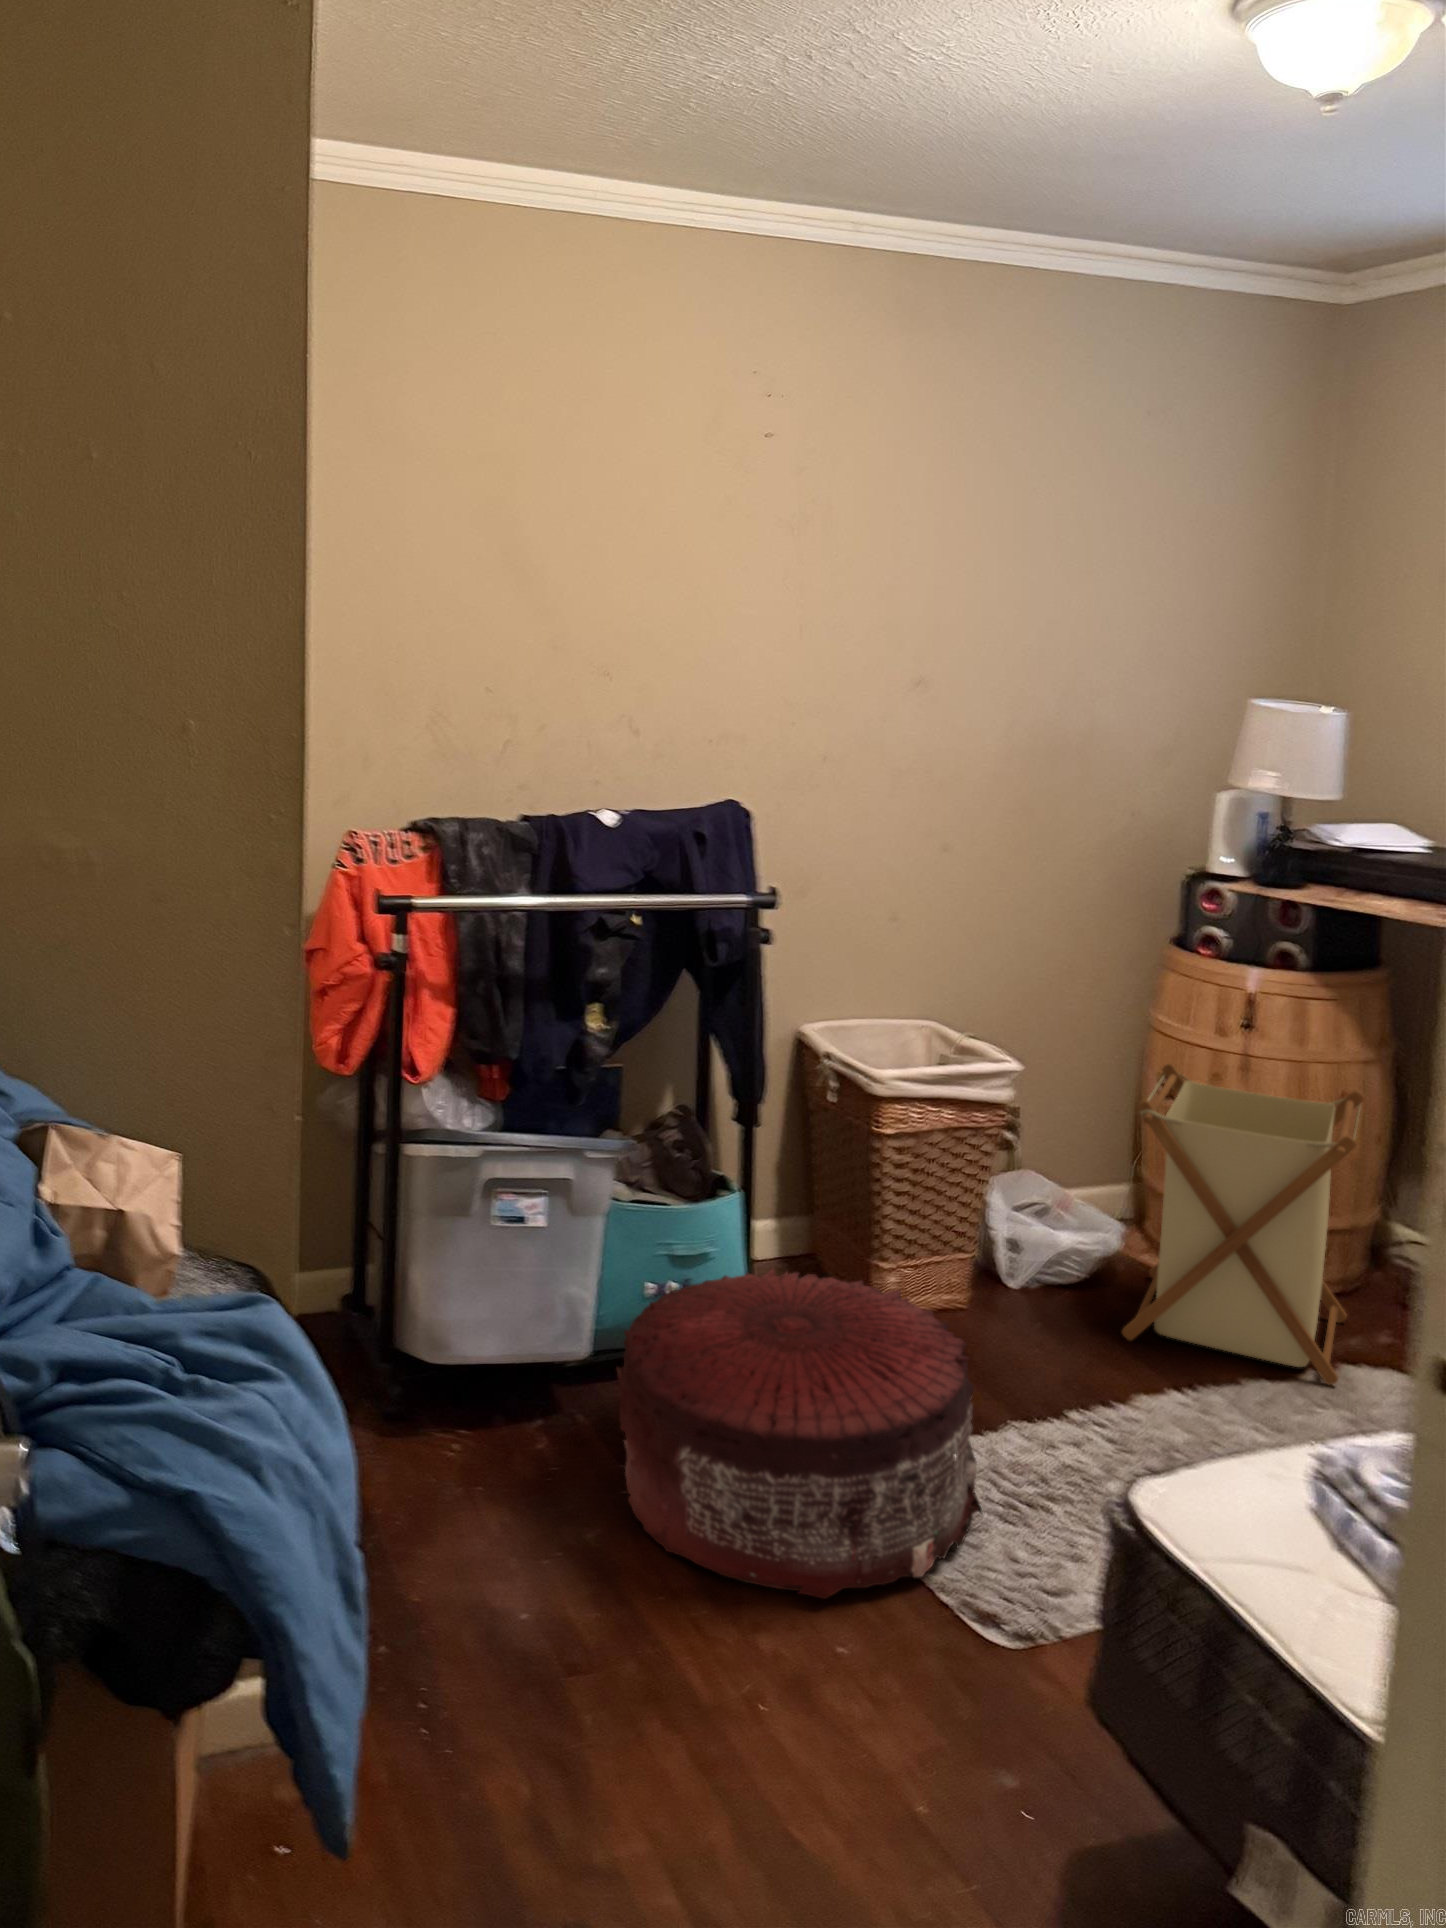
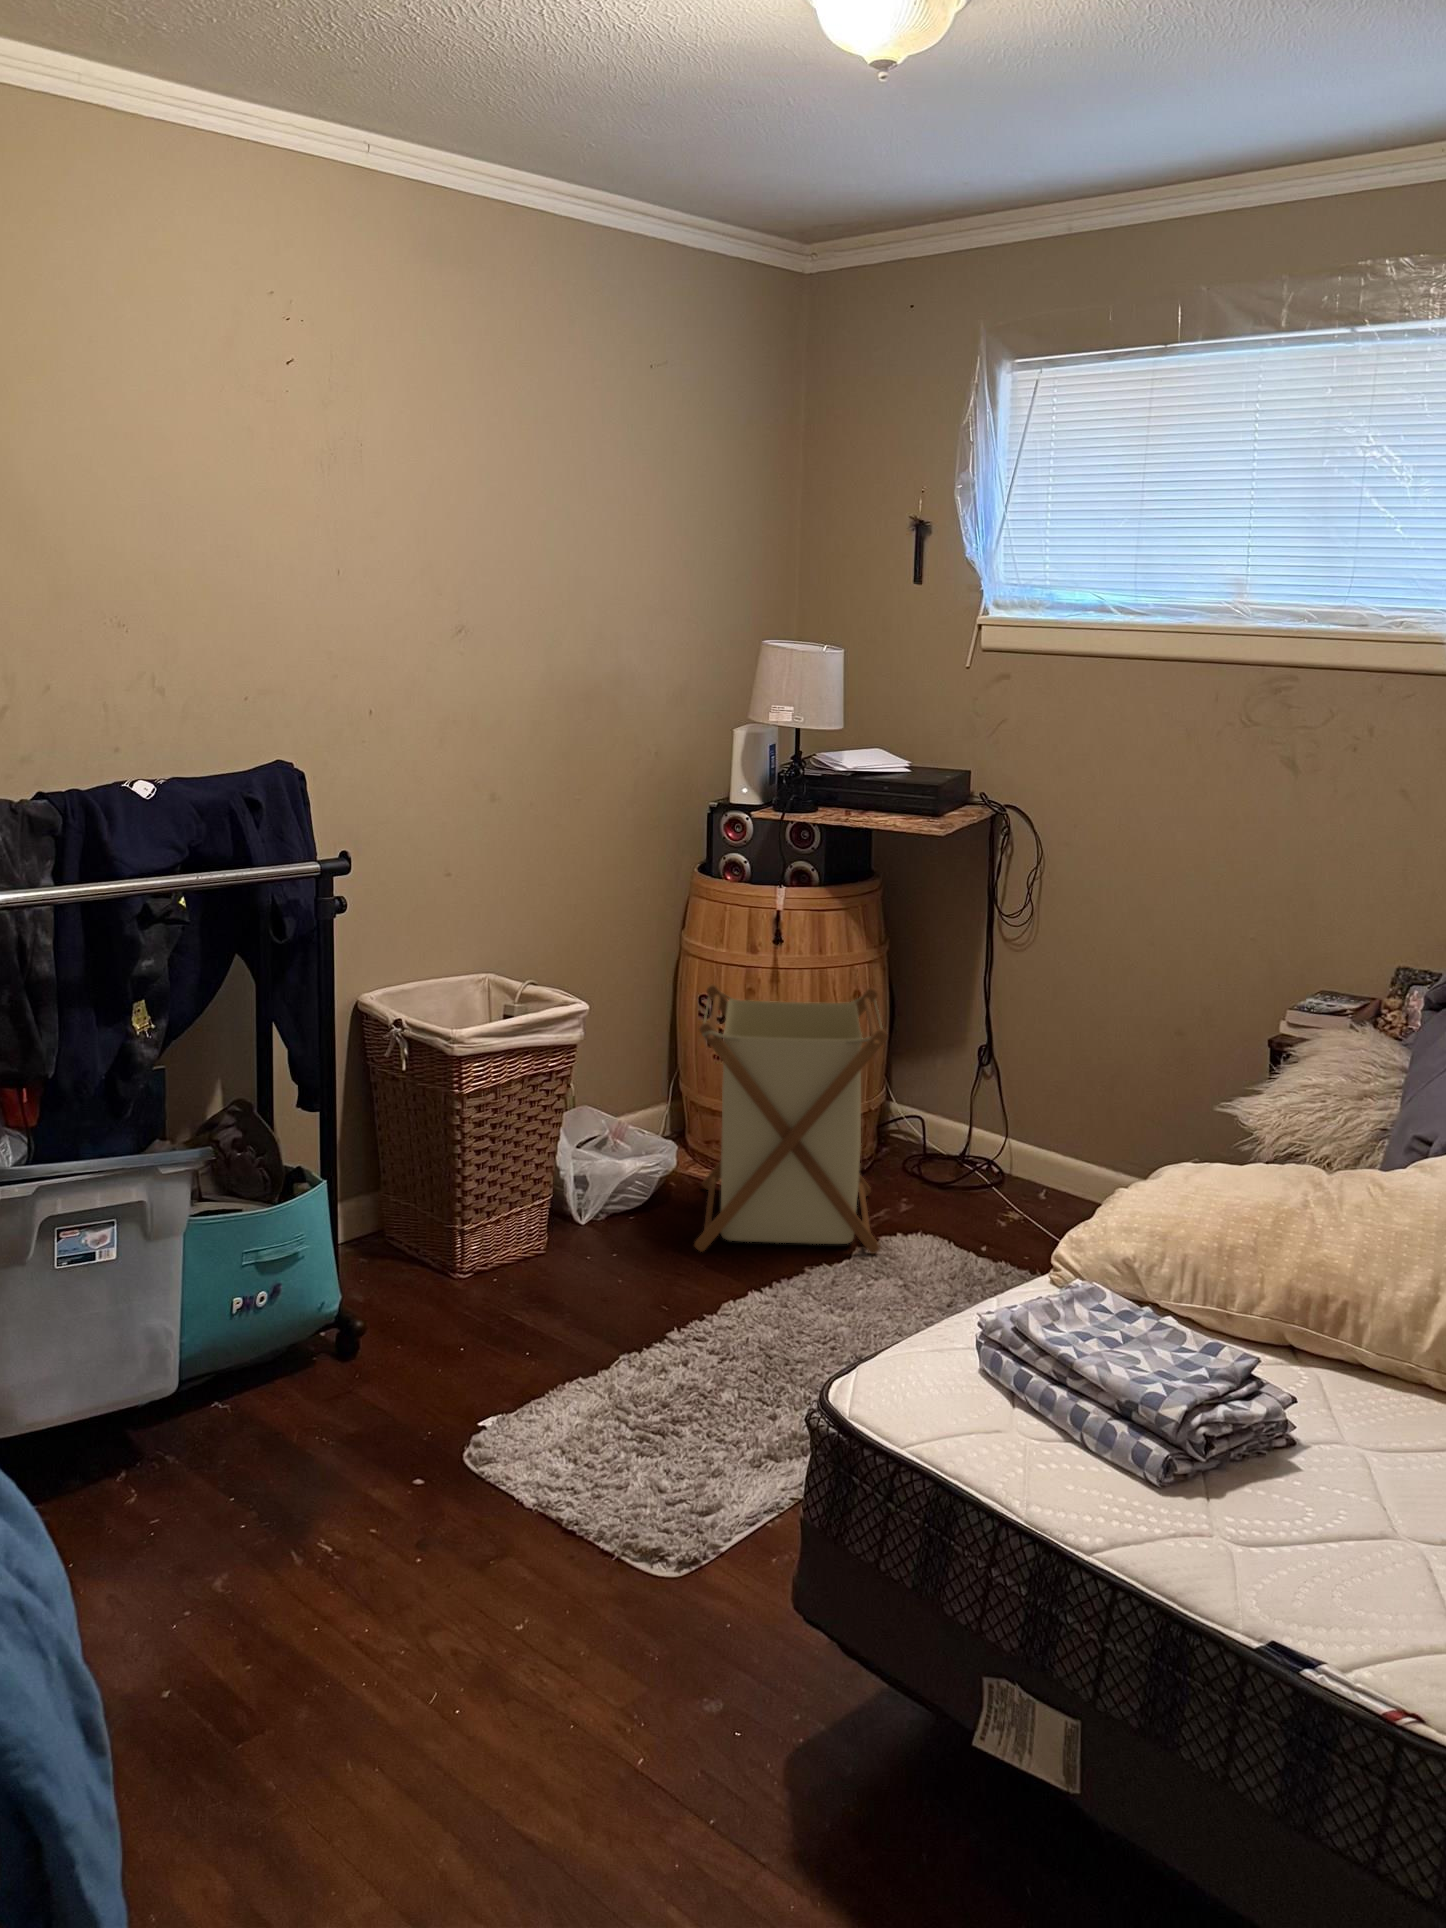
pouf: present [617,1269,982,1599] -> none [223,1248,623,1595]

